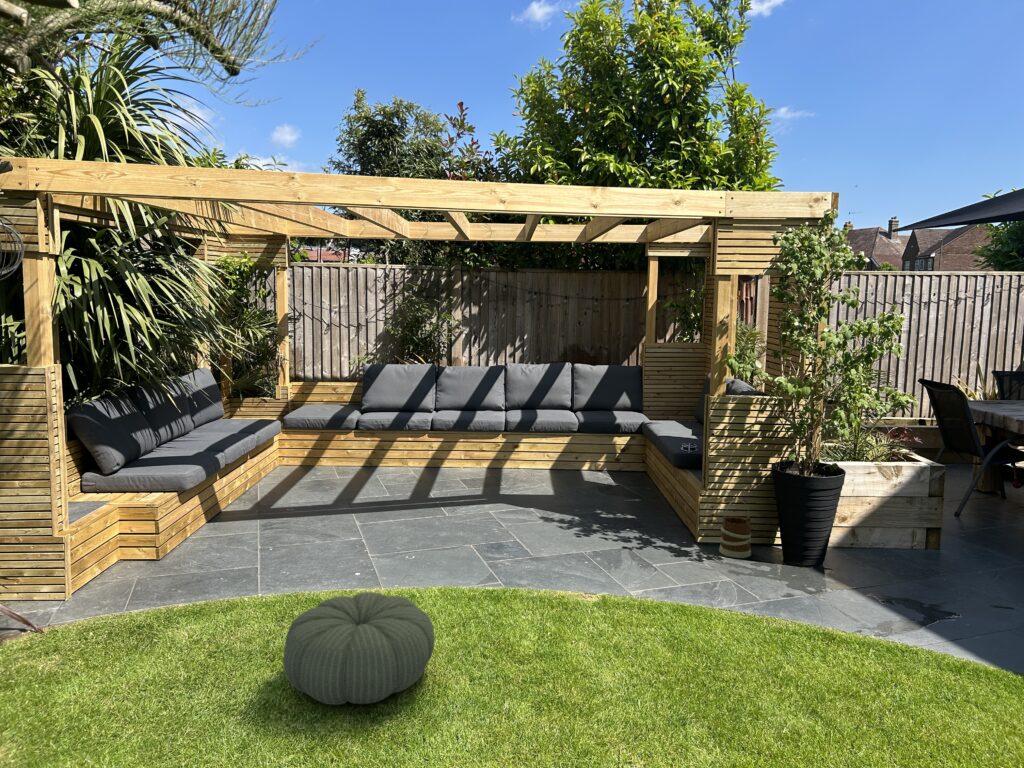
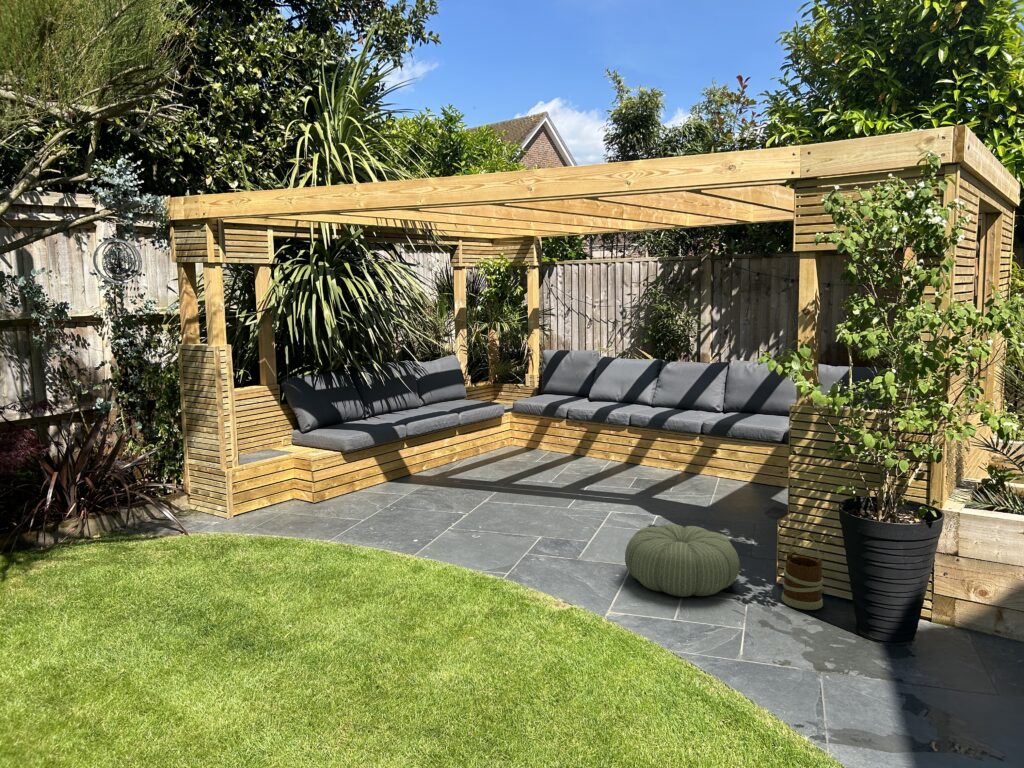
pouf: present [283,592,435,705] -> present [625,524,740,597]

